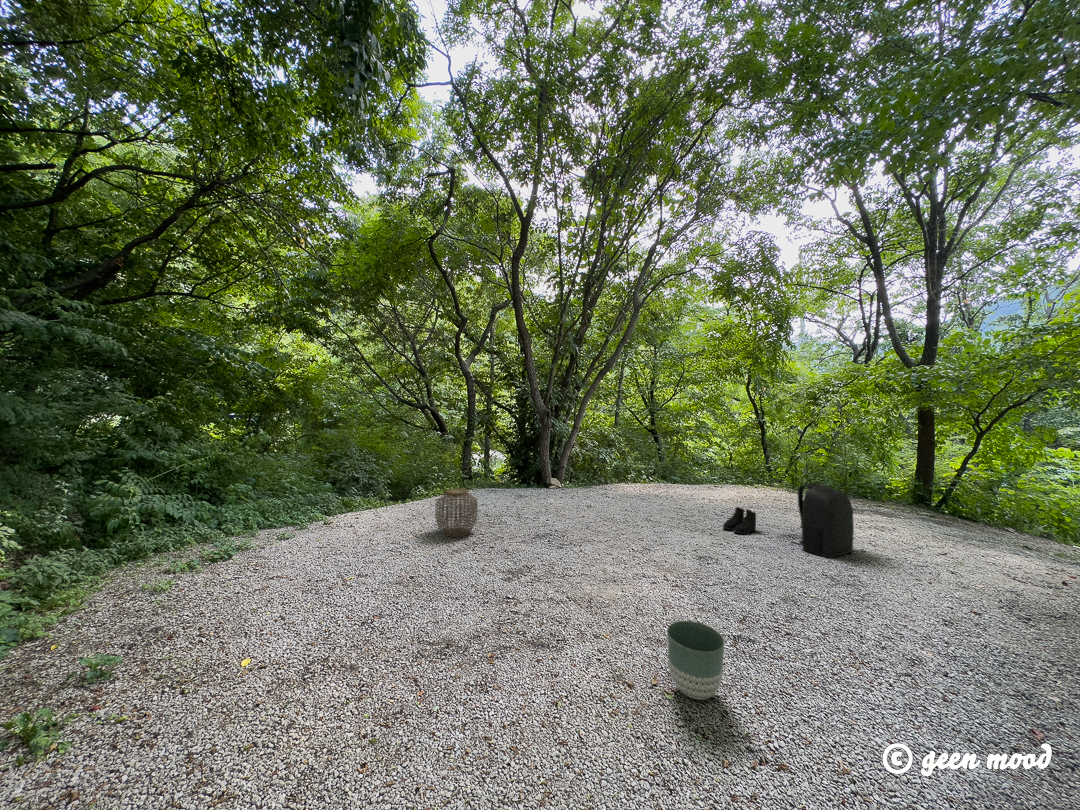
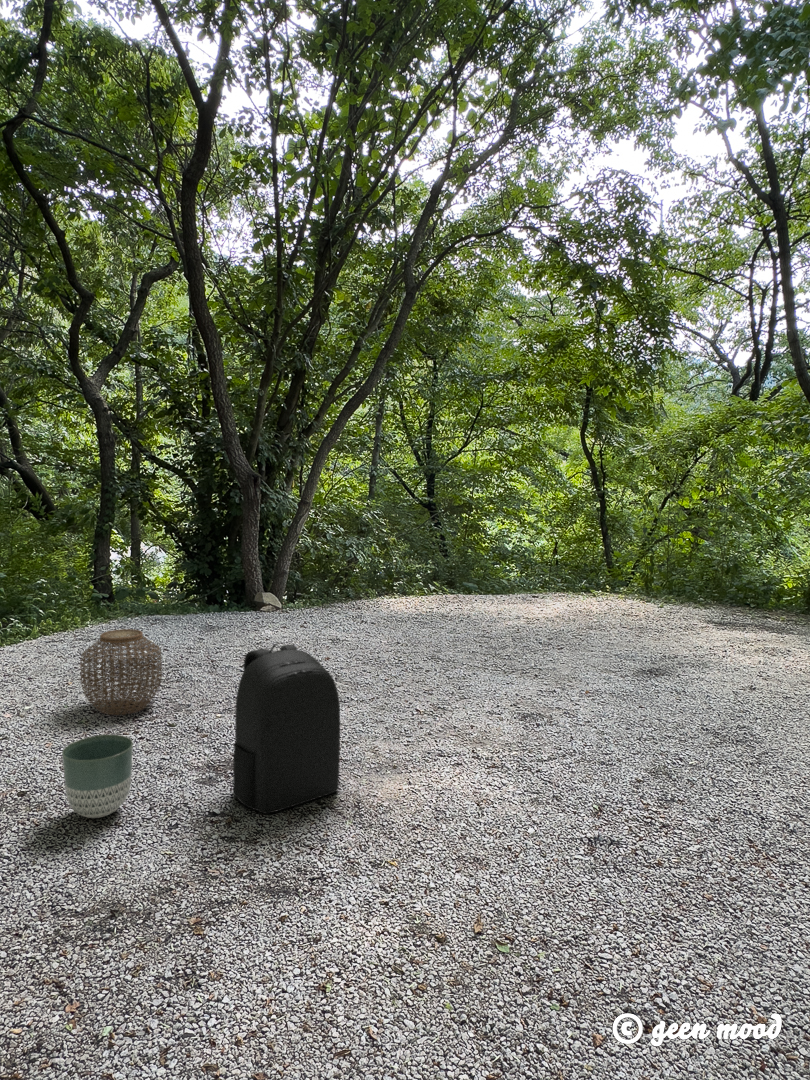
backpack: present [798,482,854,557] -> present [233,643,340,814]
boots: present [723,507,756,534] -> none [560,641,608,683]
planter: present [667,621,724,700] -> present [62,735,133,818]

